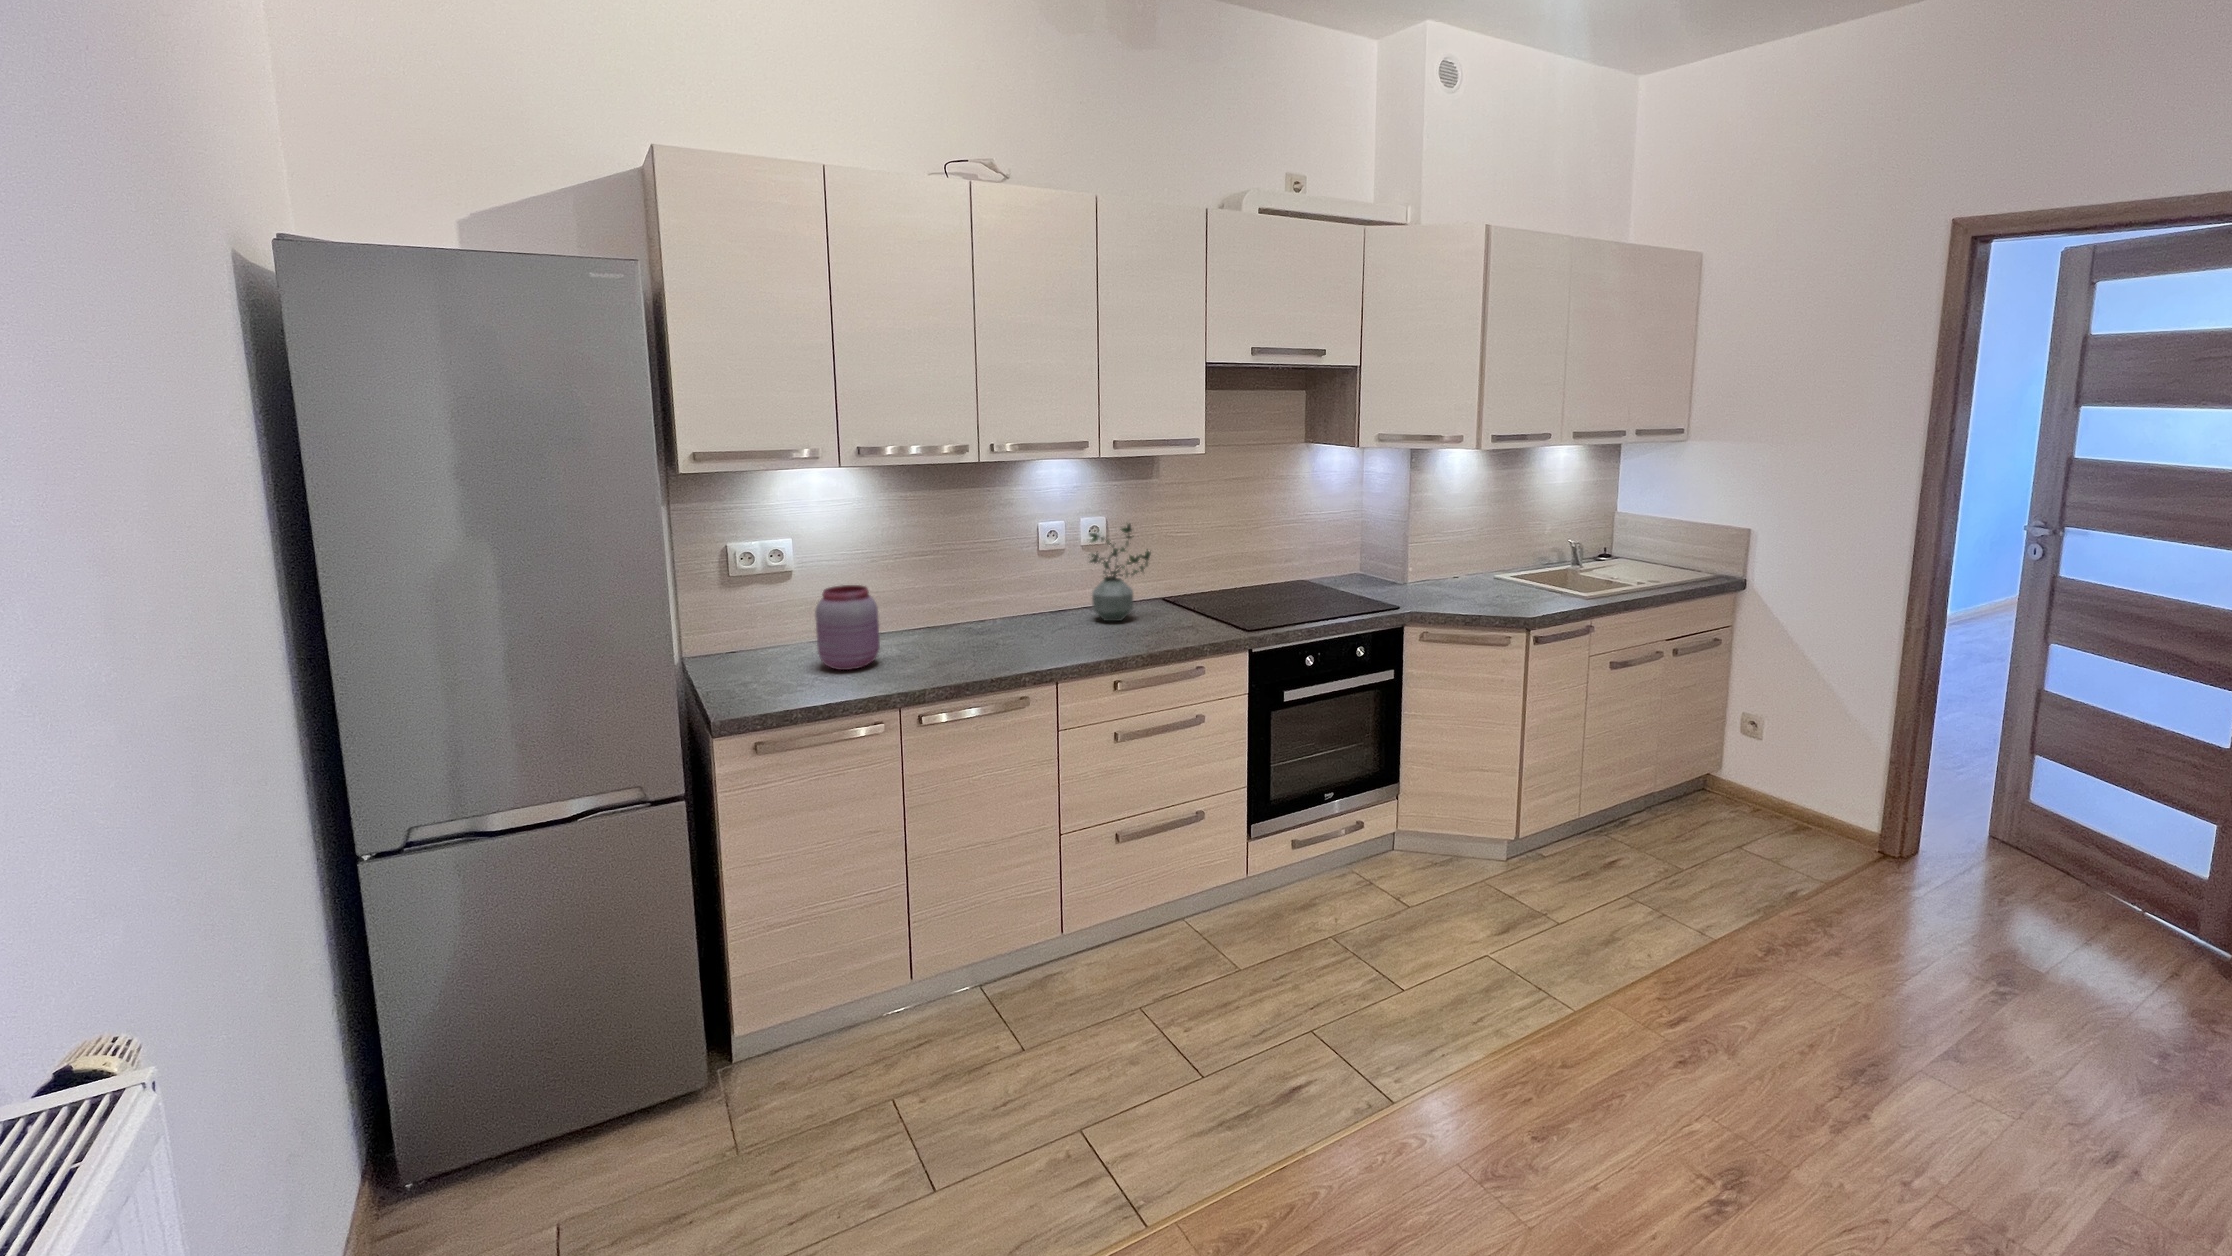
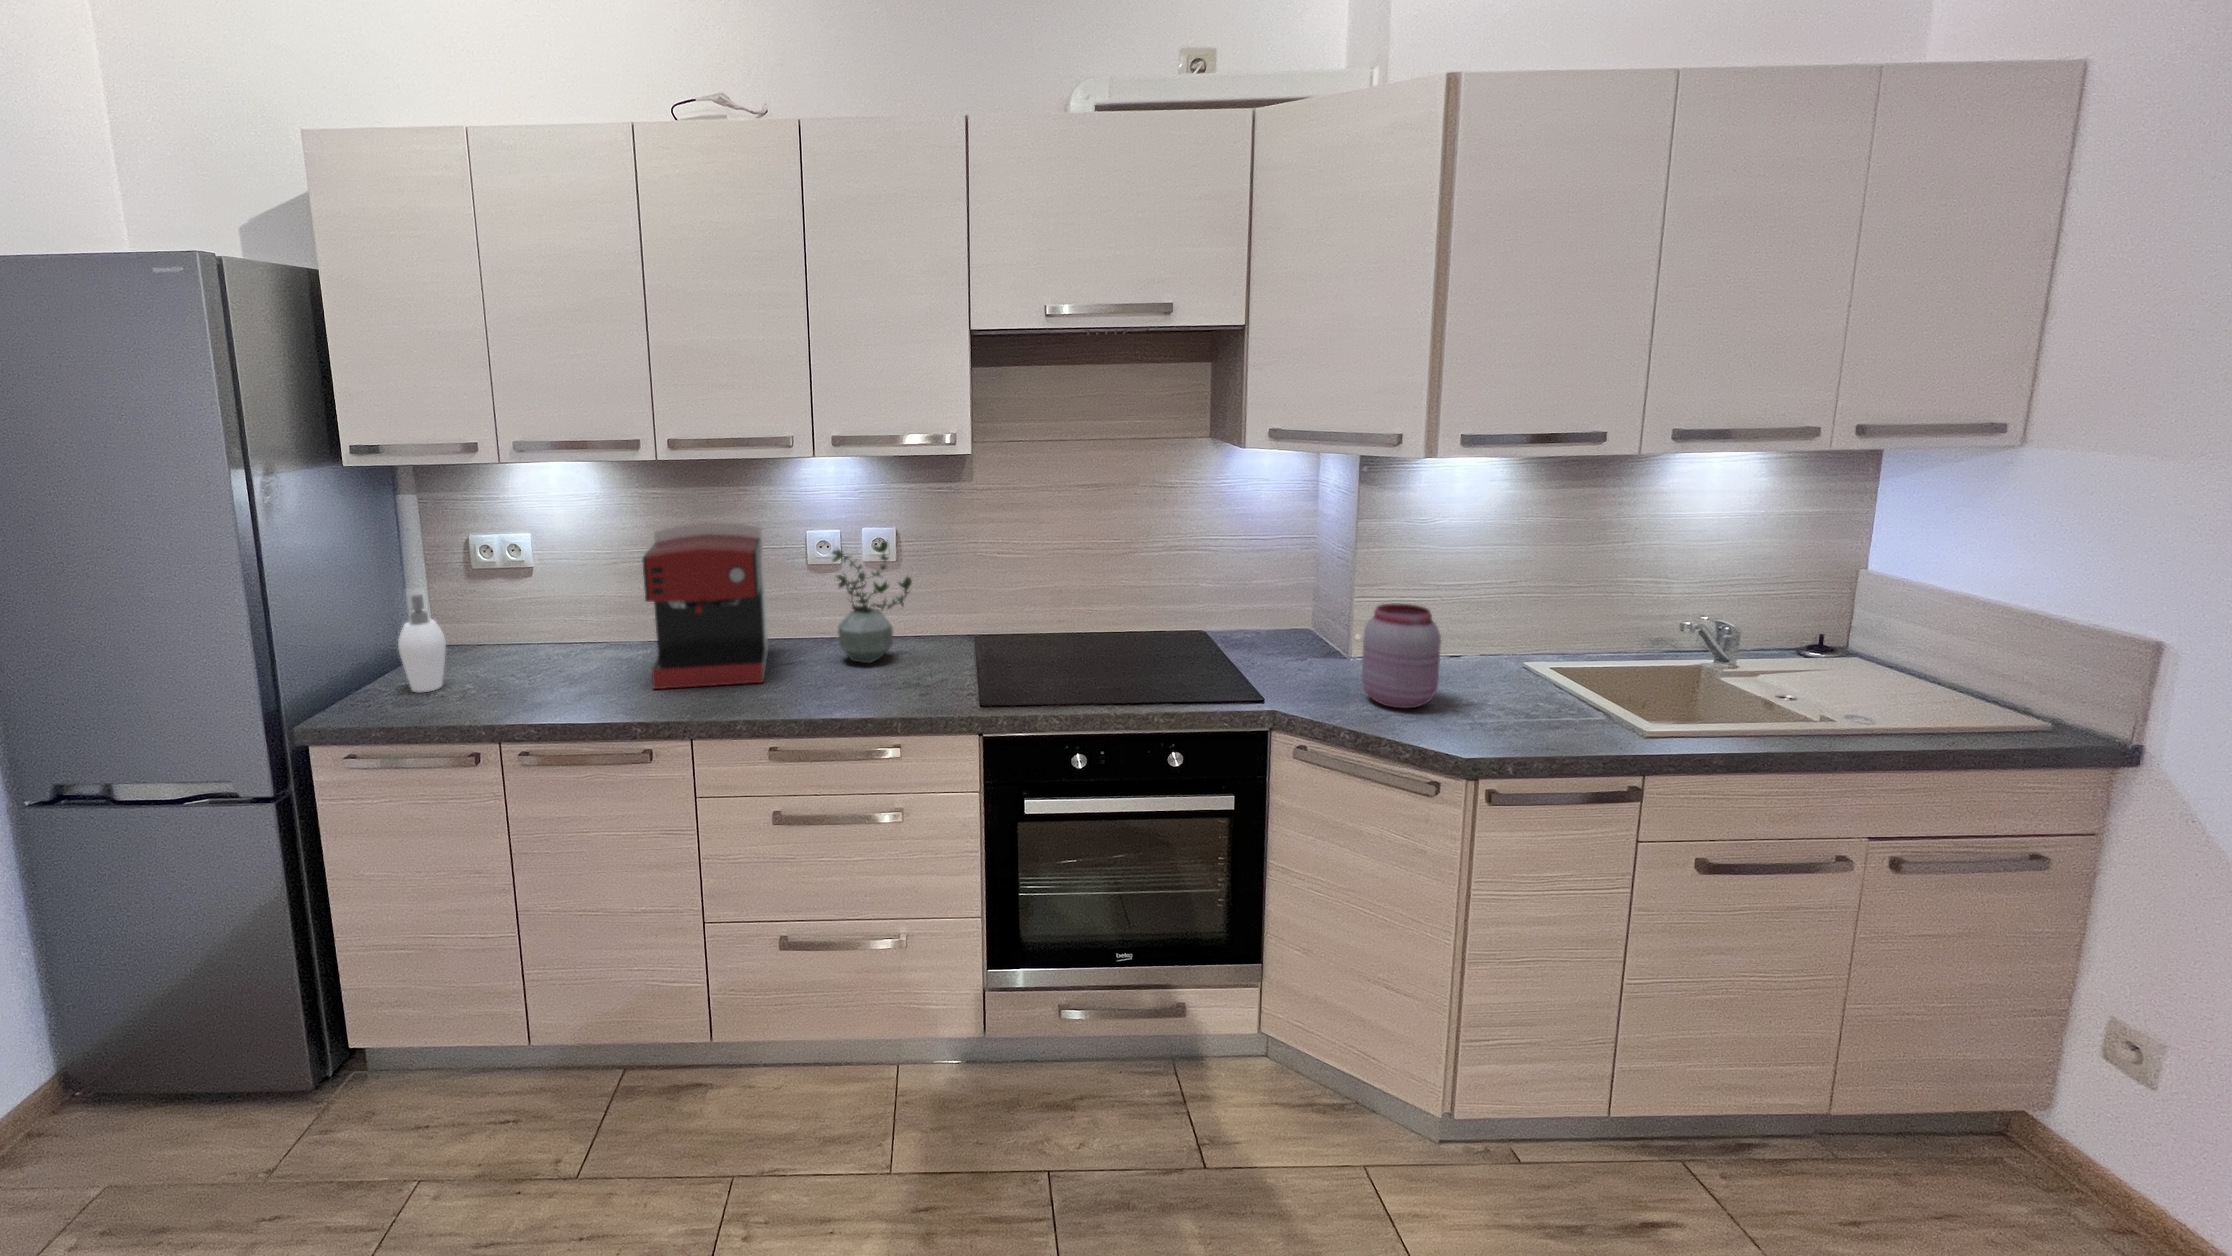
coffee maker: none [939,516,1067,656] -> present [642,523,768,689]
jar: present [815,585,880,670] -> present [1362,603,1441,708]
soap dispenser: none [741,594,786,688] -> present [398,594,446,692]

